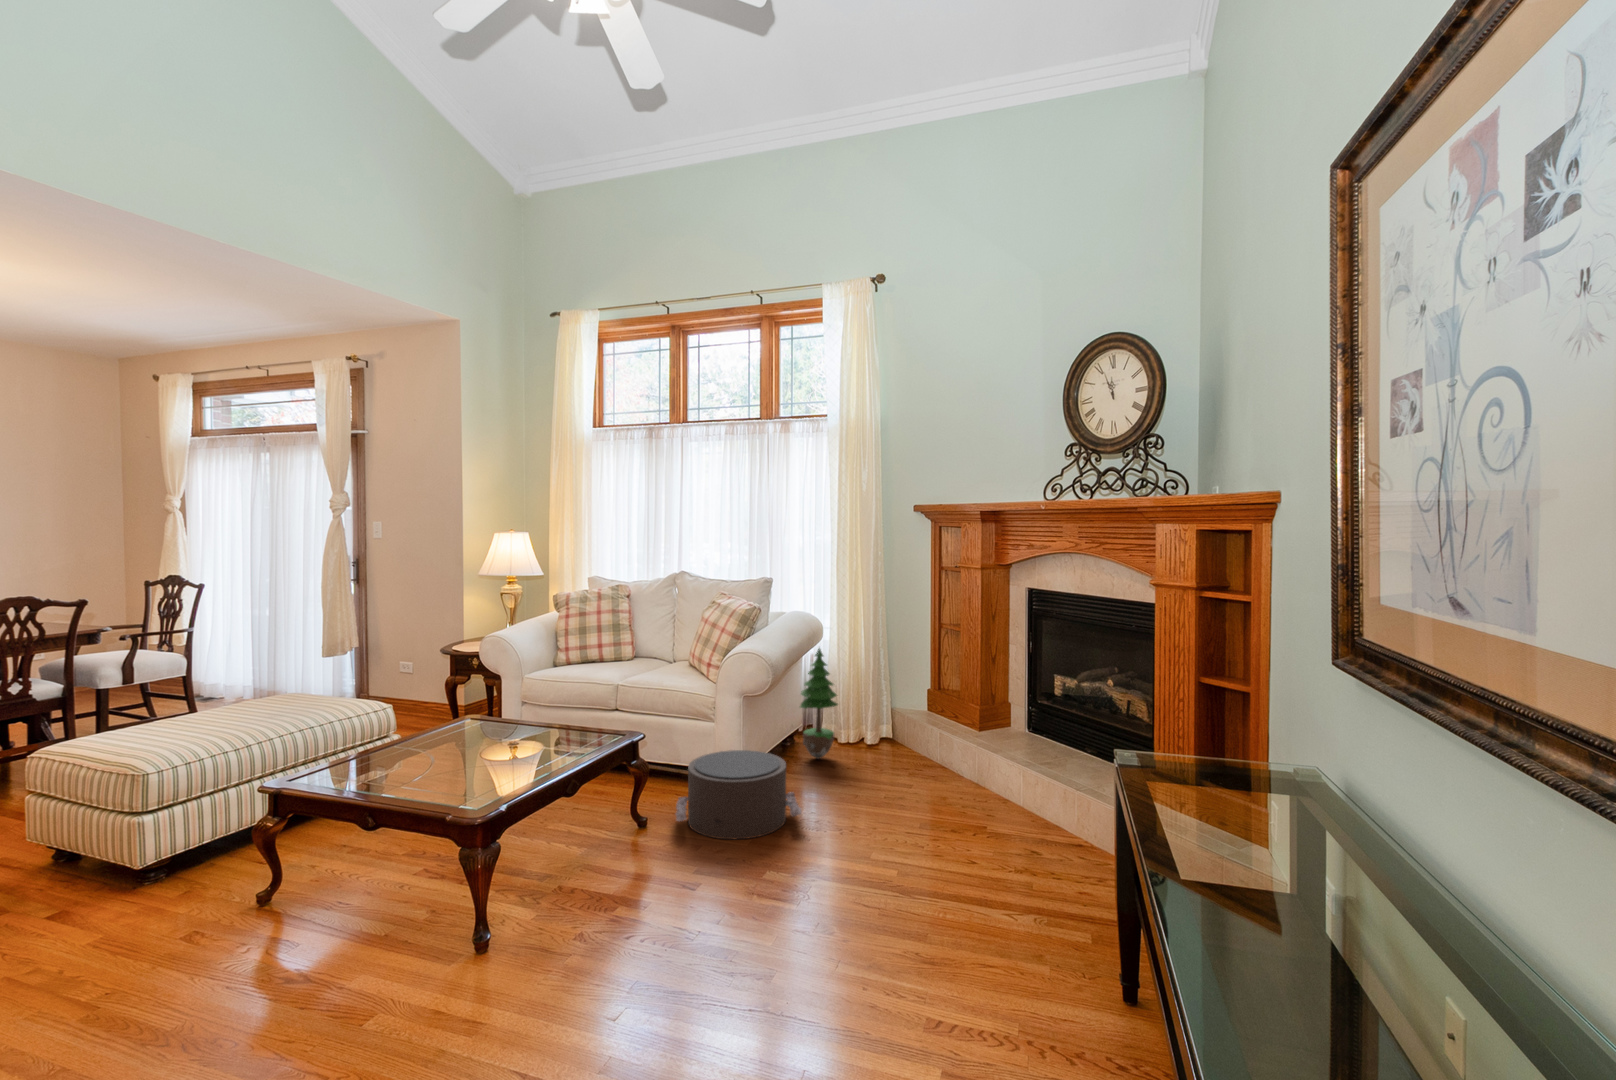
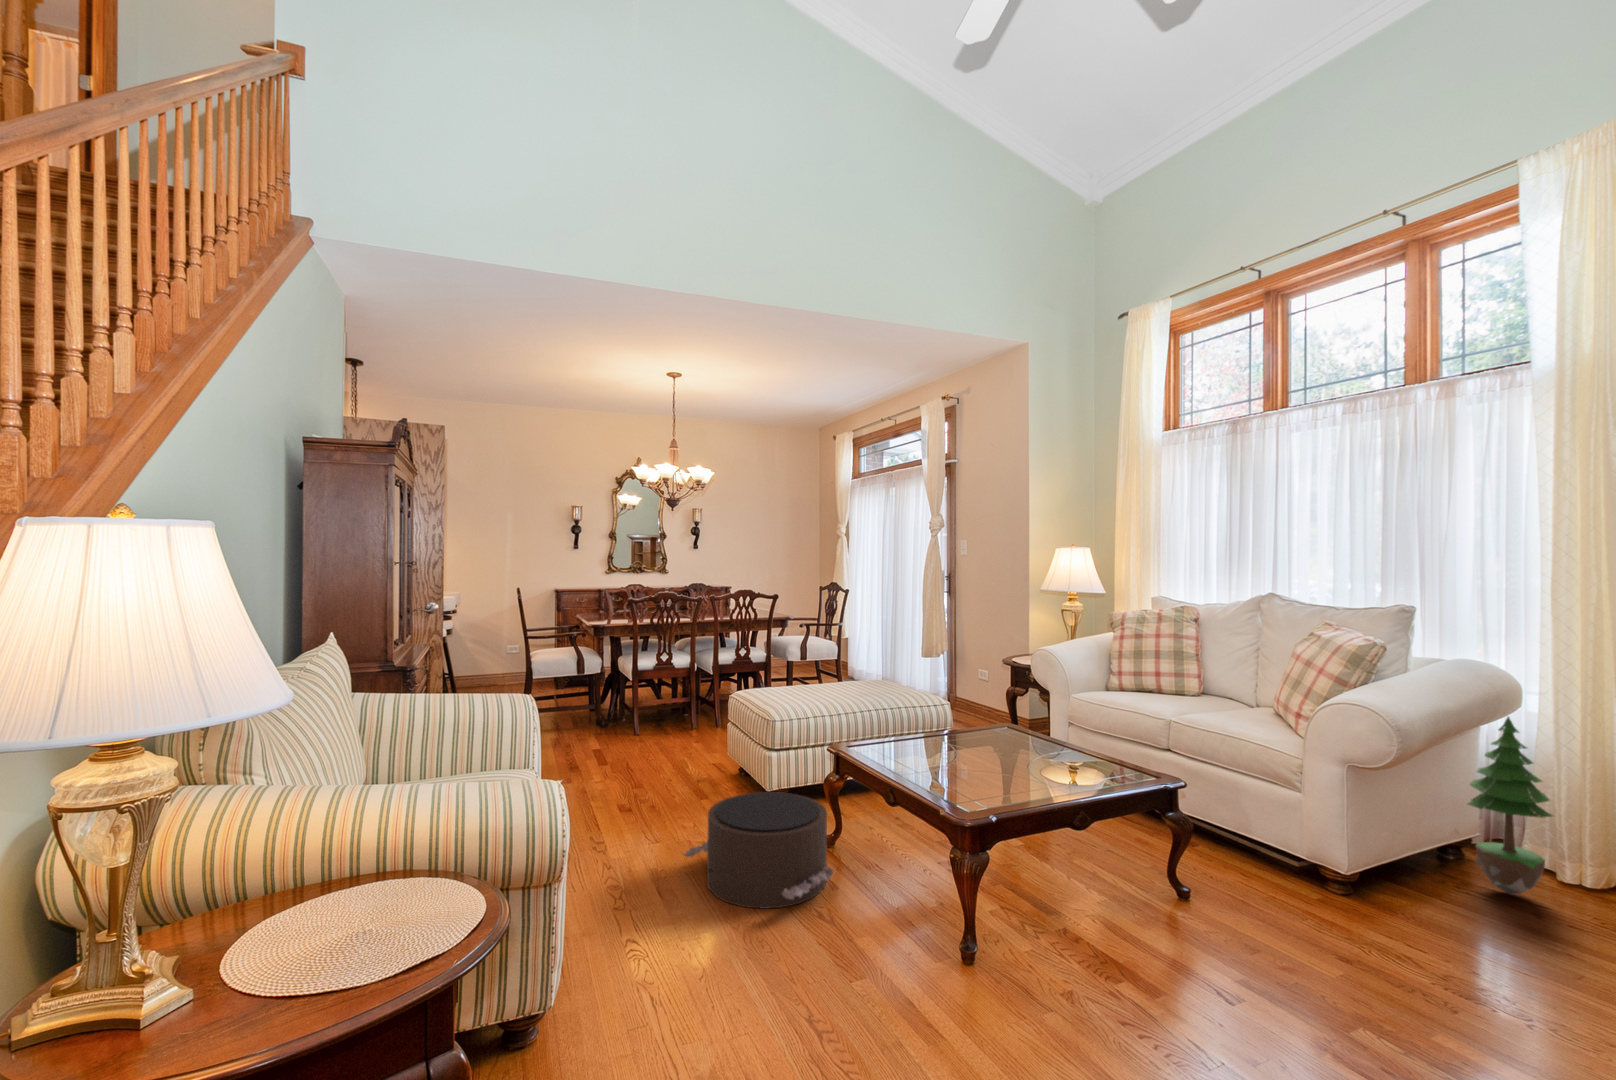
pouf: present [676,750,802,839] -> present [684,792,837,909]

